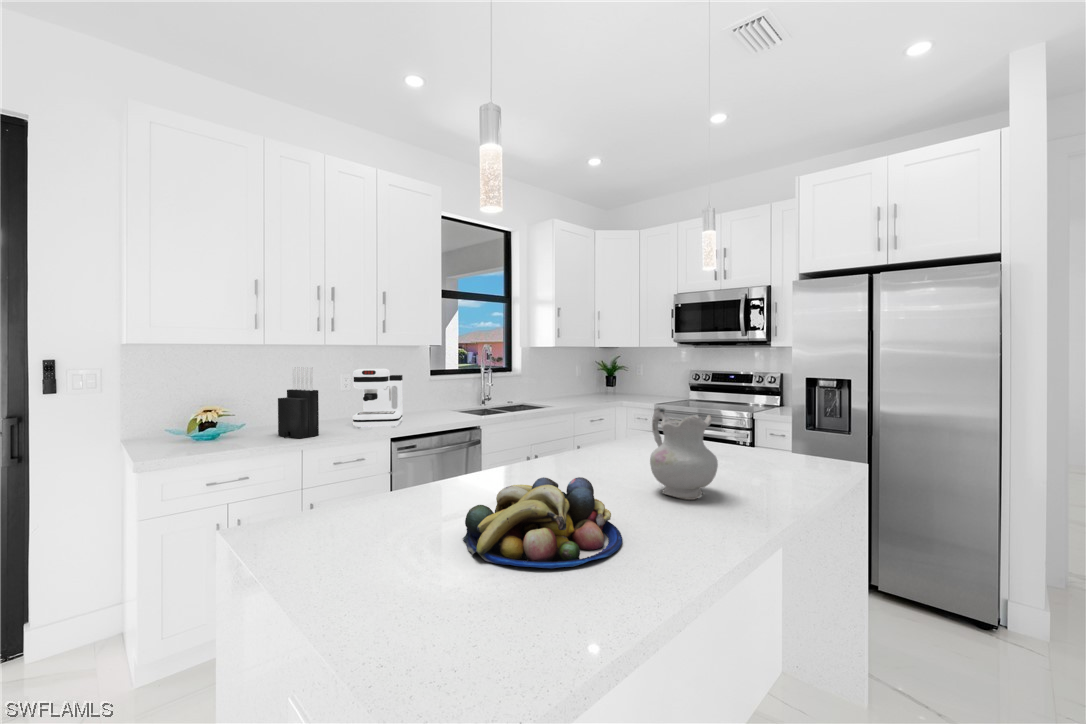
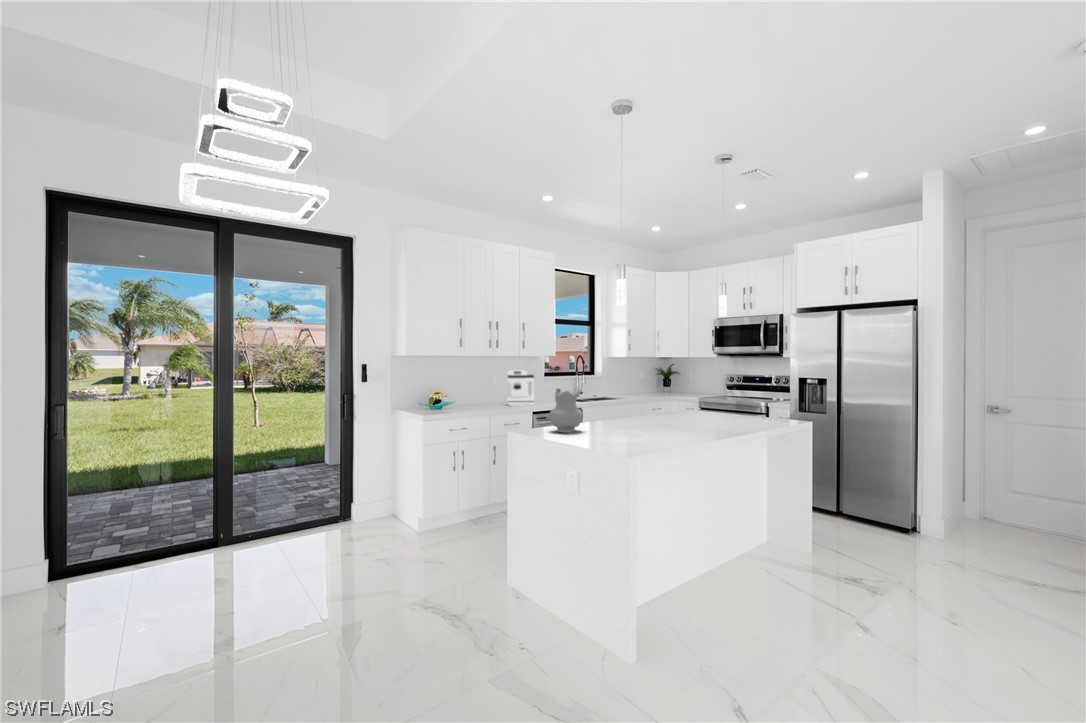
knife block: present [278,367,319,438] -> none [471,369,494,409]
ceramic pitcher: present [650,408,718,500] -> present [550,389,583,433]
fruit bowl: present [463,477,622,568] -> none [607,409,670,434]

